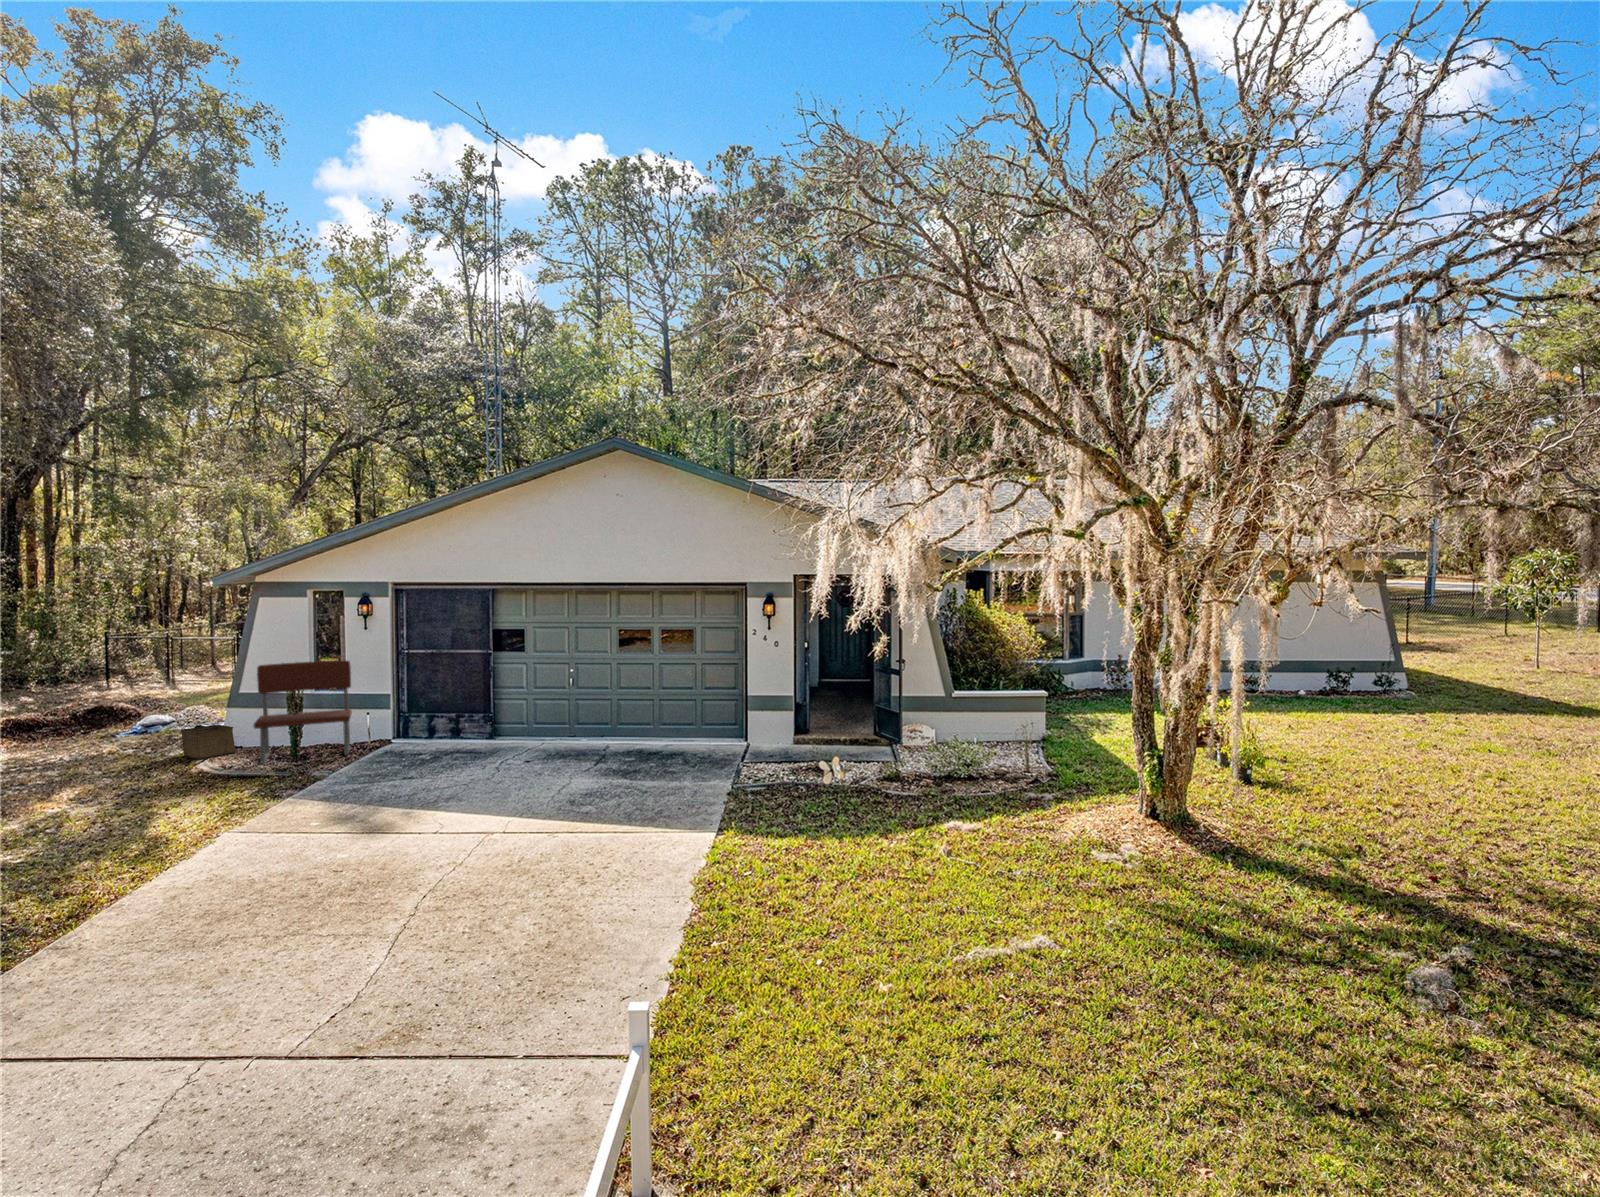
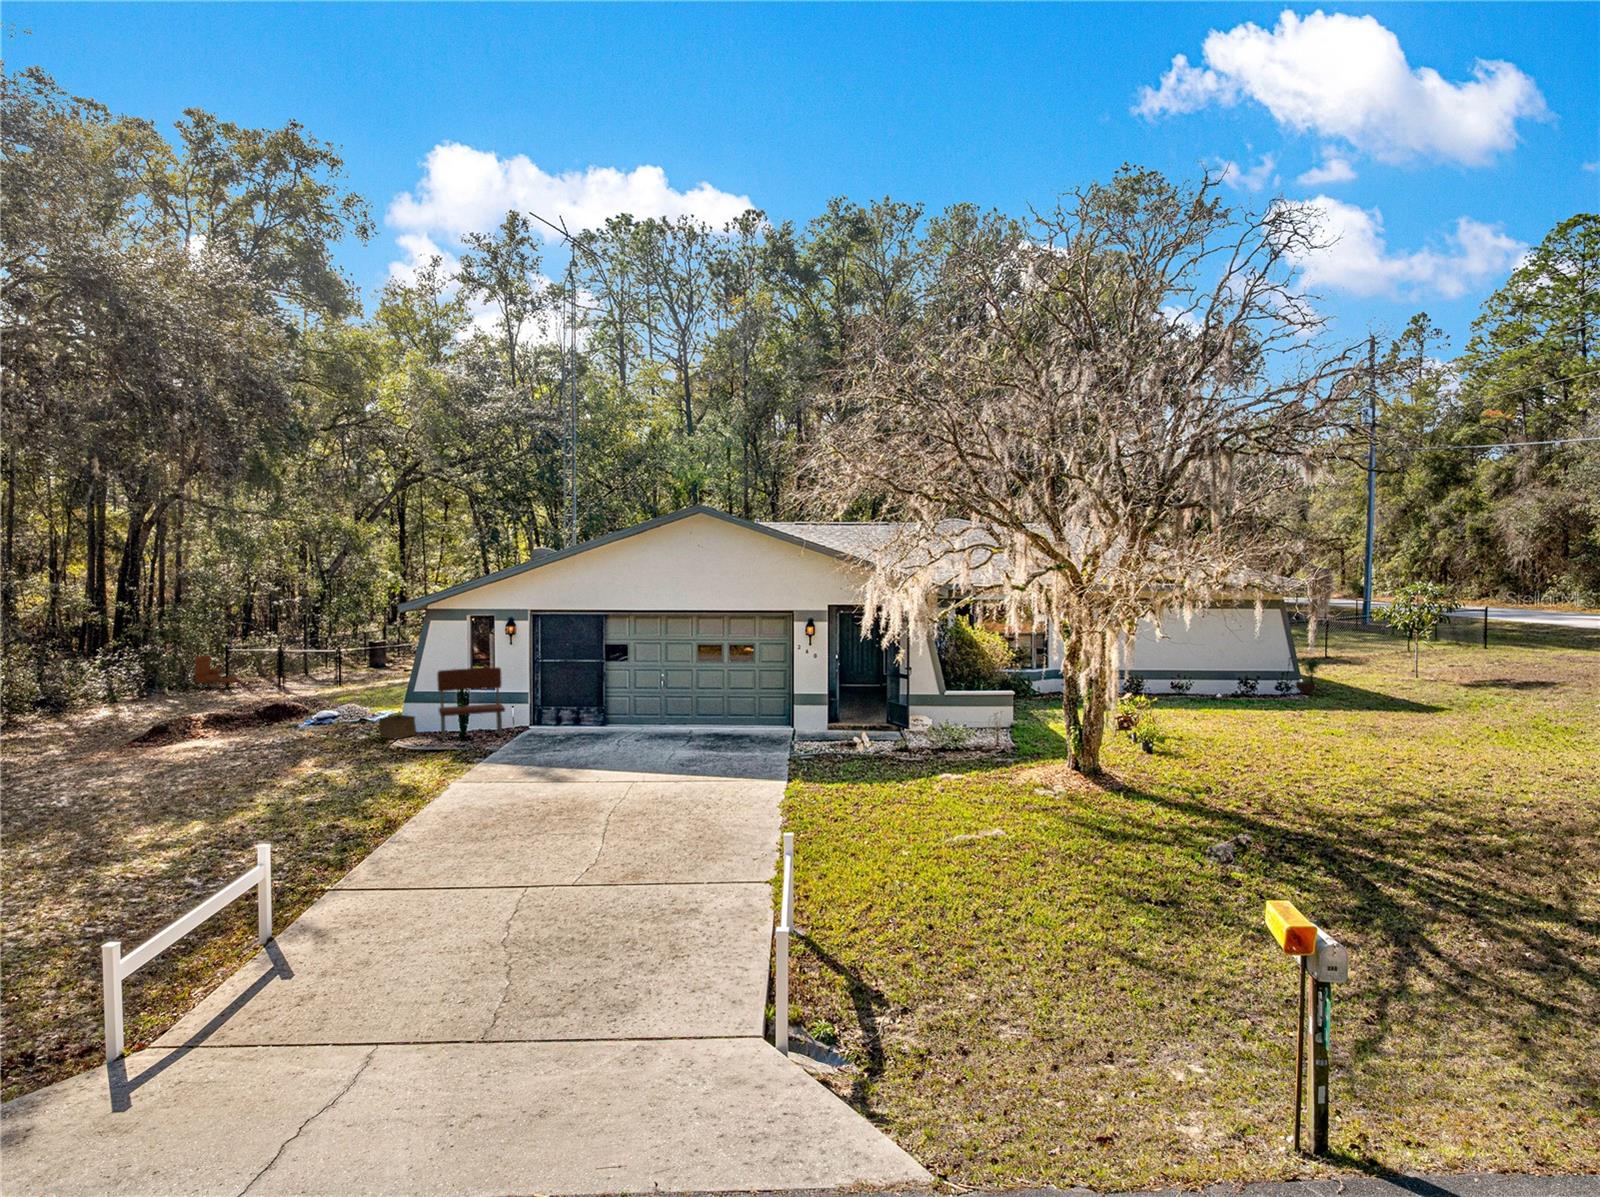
potted tree: none [1401,642,1437,691] -> present [1296,659,1320,694]
lounge chair: none [21,644,82,687] -> present [194,655,237,689]

